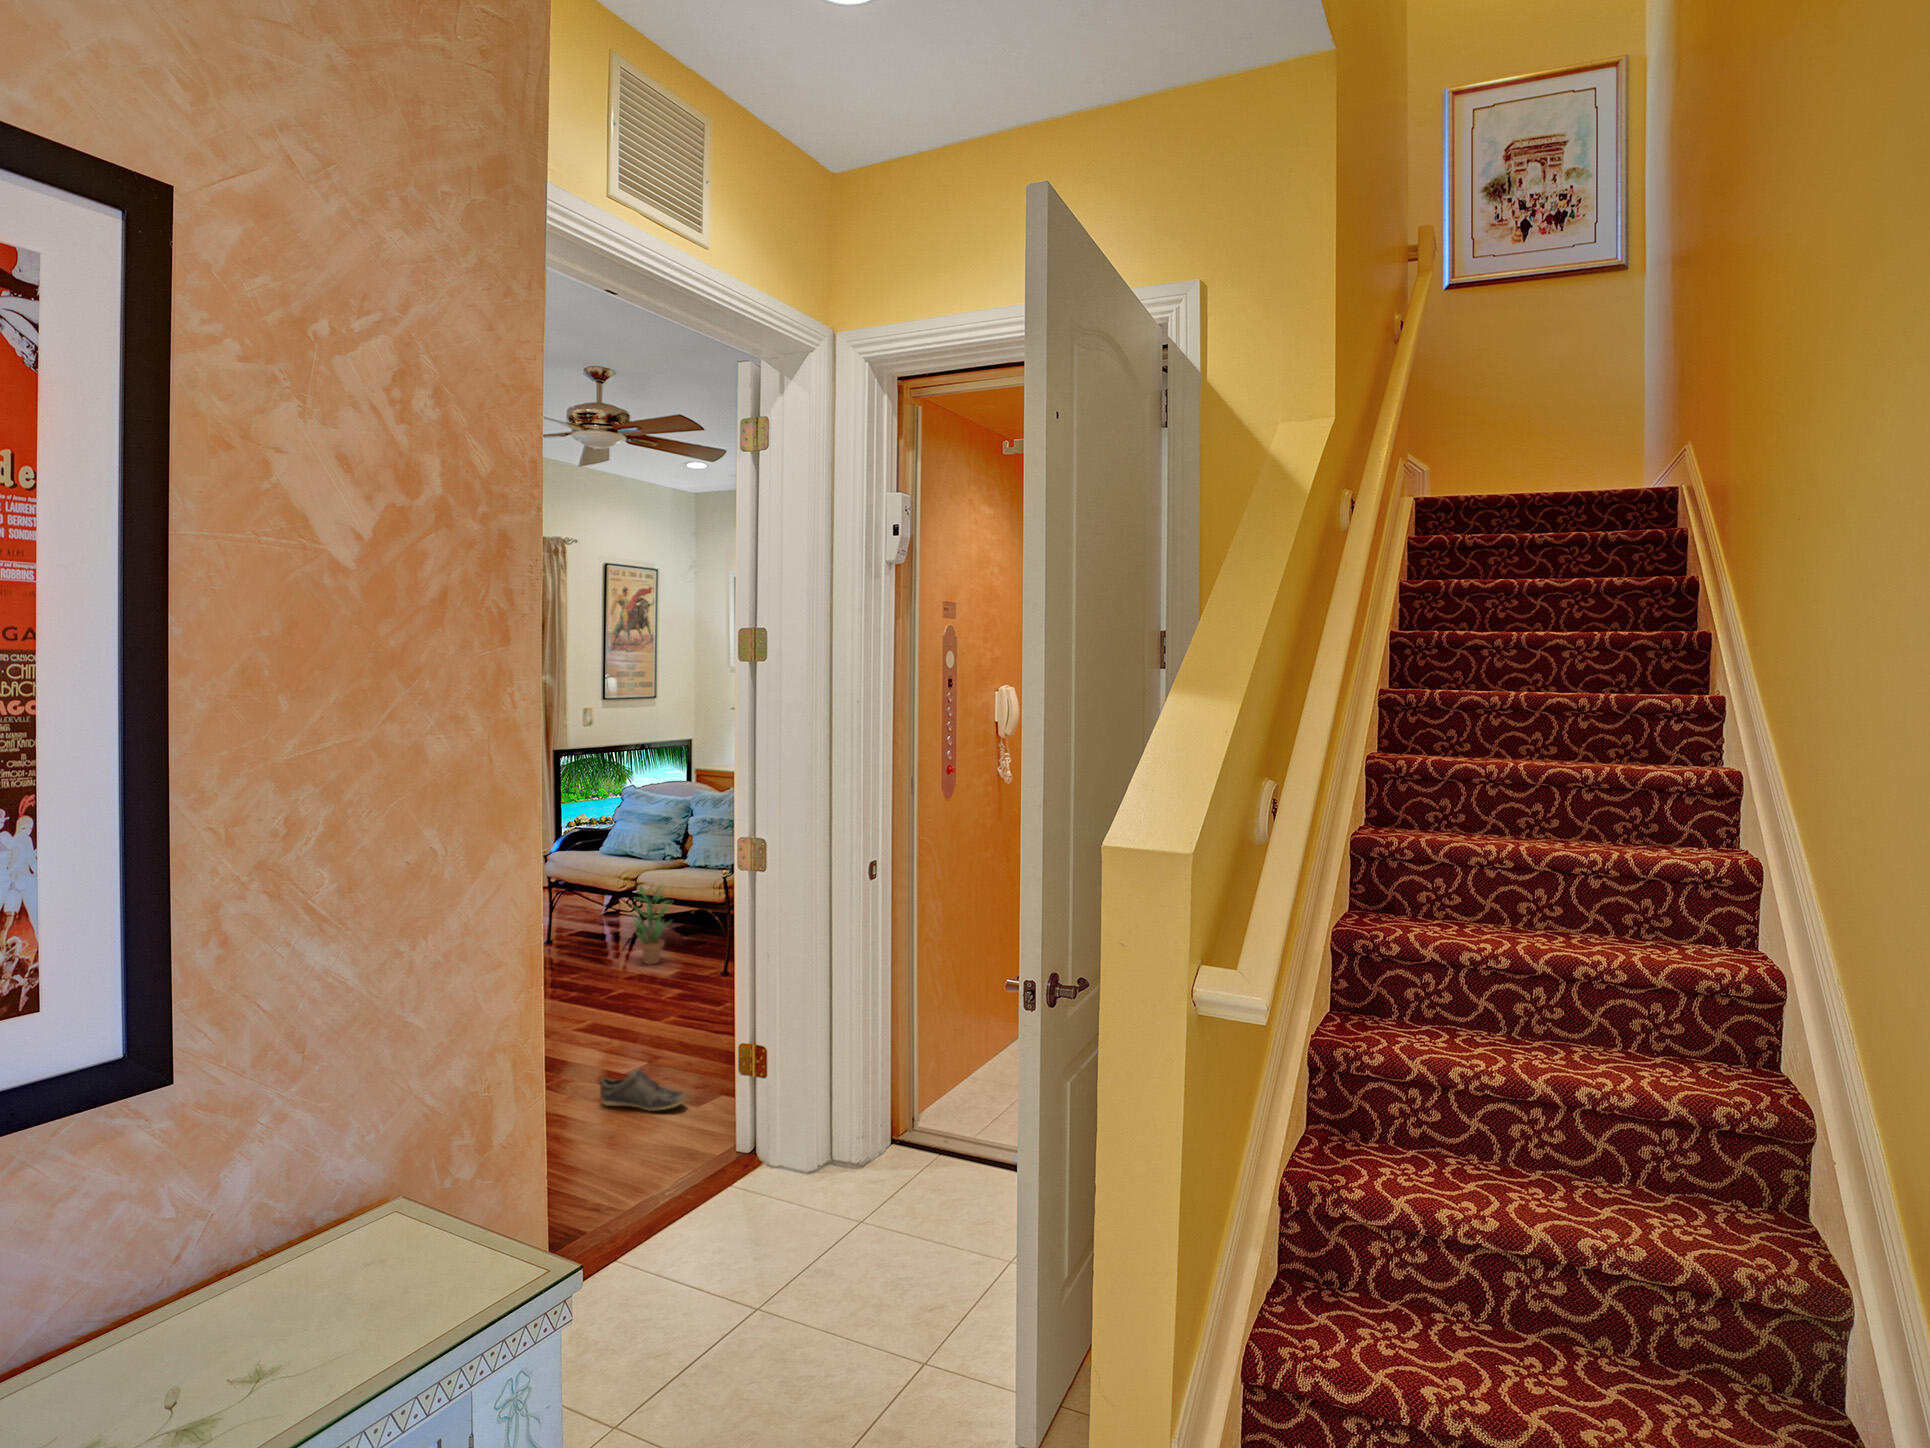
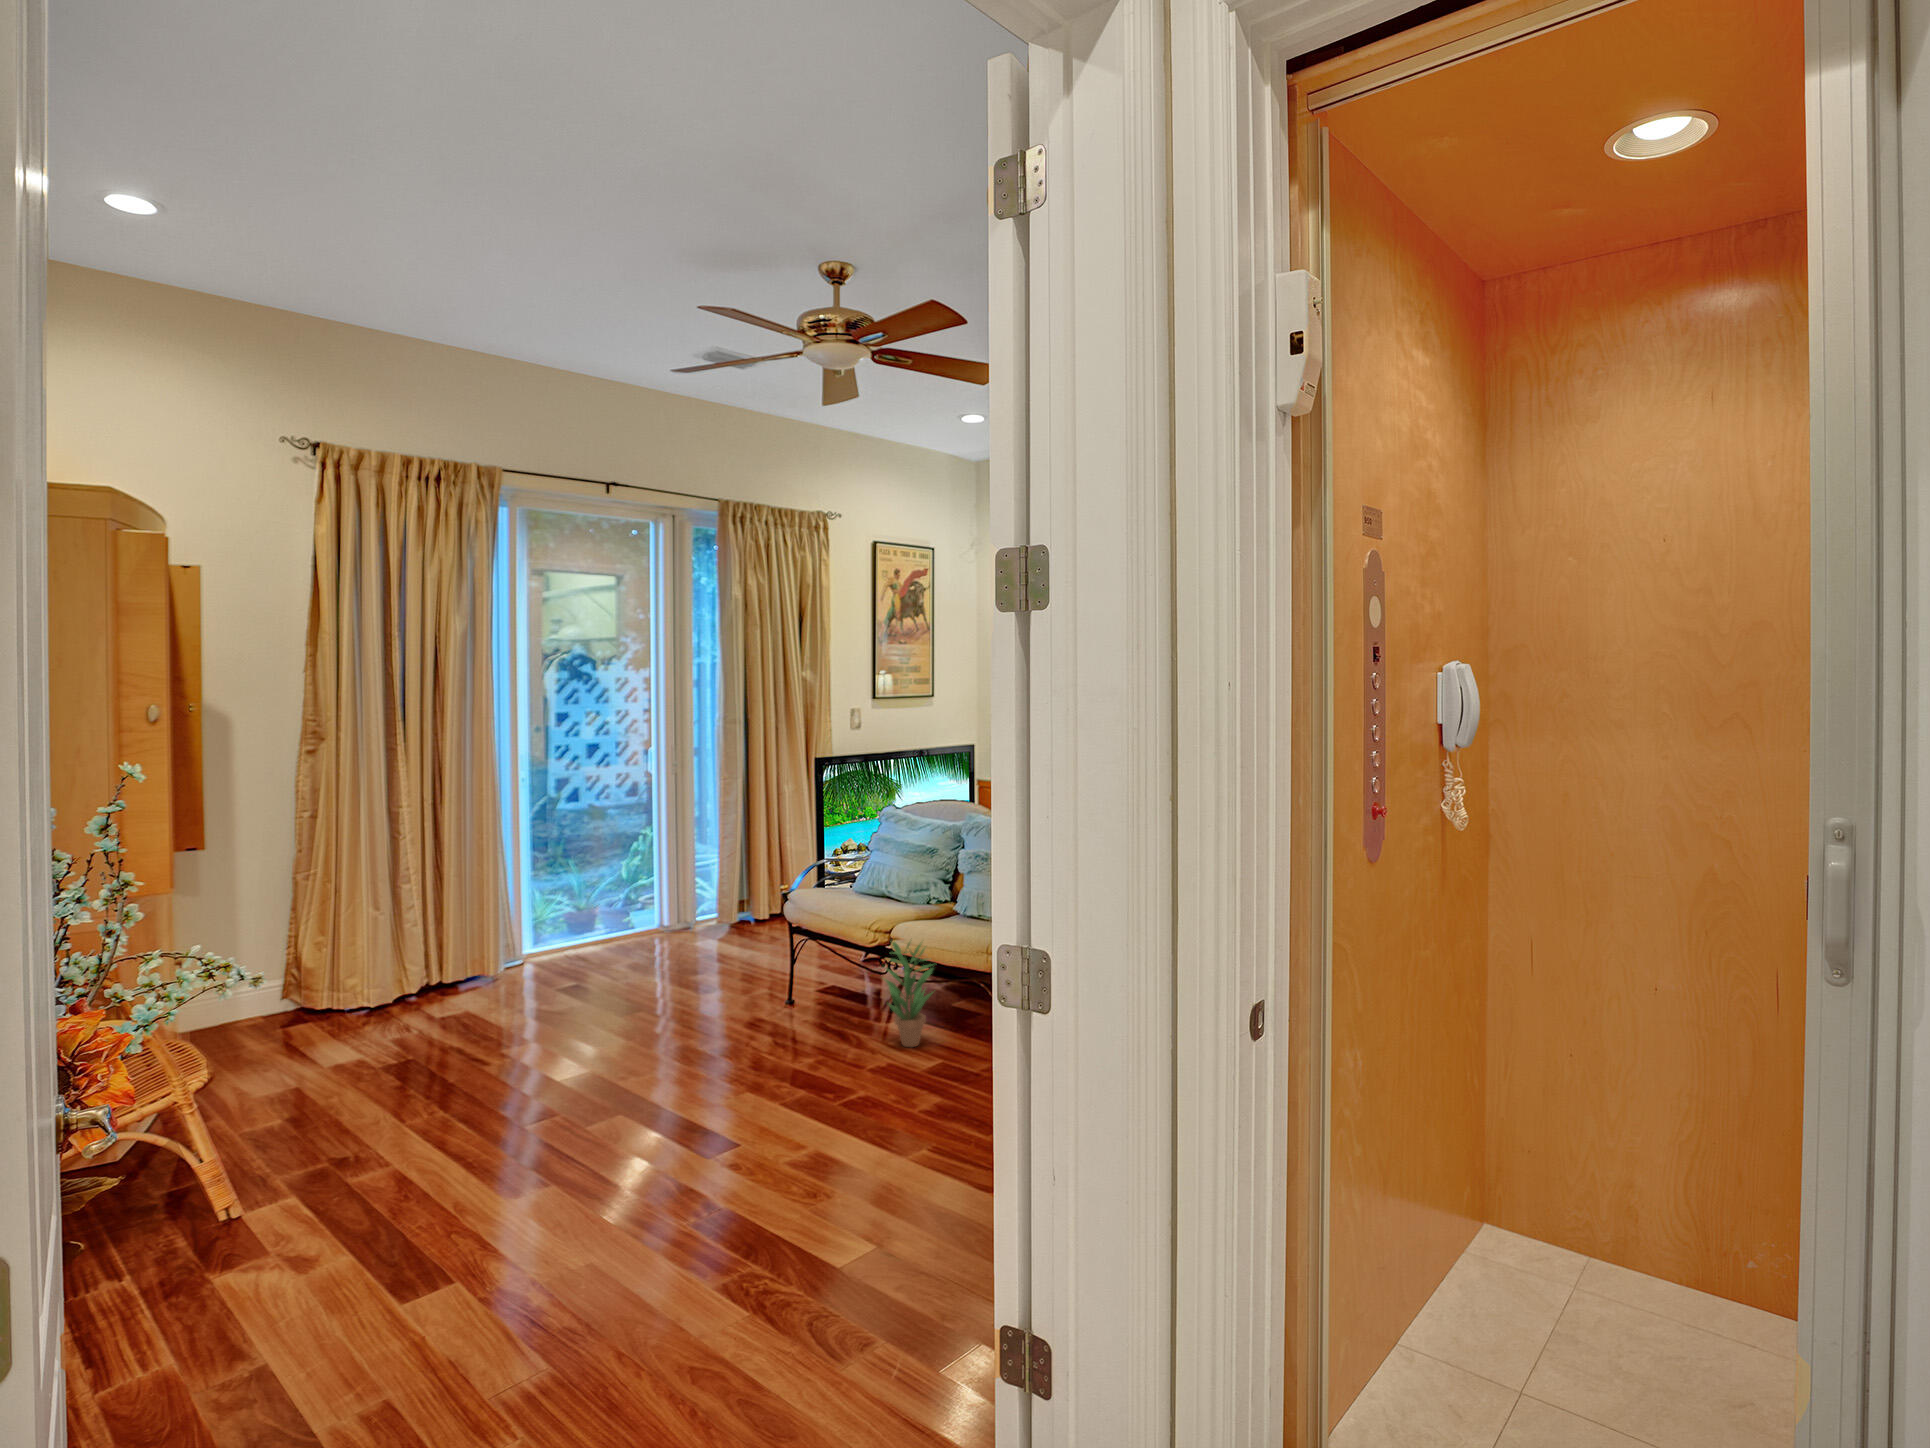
shoe: present [600,1069,687,1111] -> none [798,1281,927,1364]

